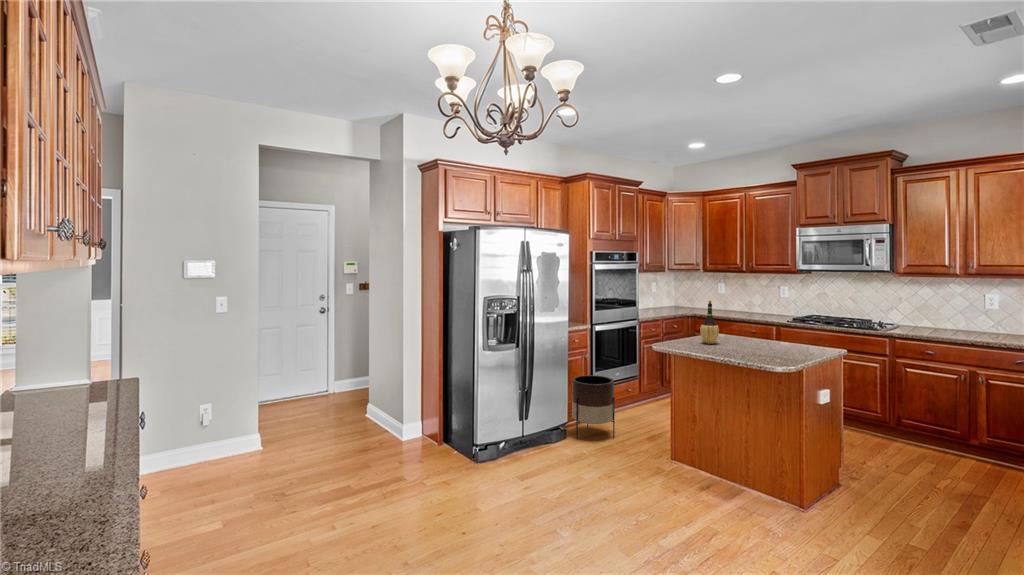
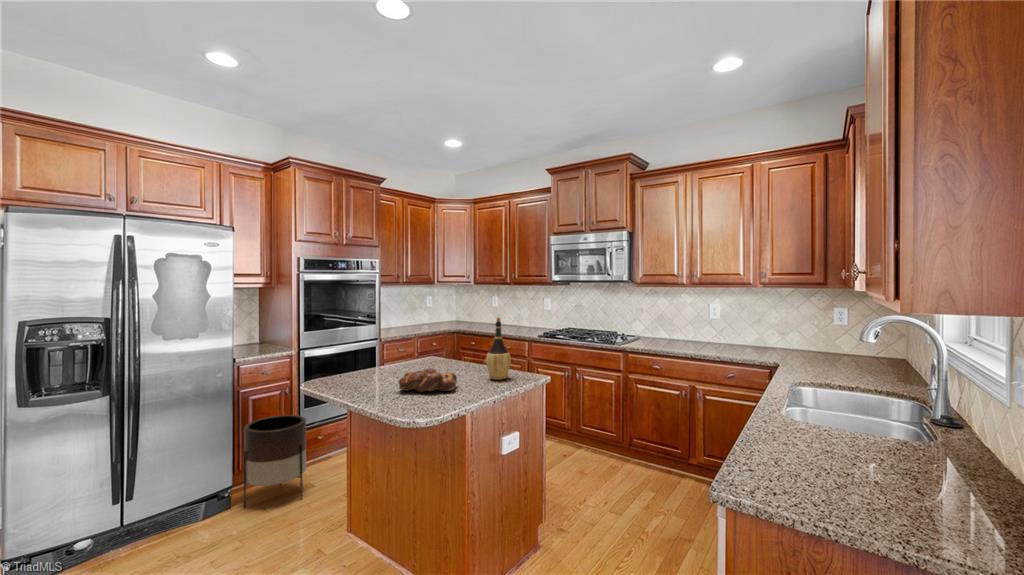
wine bottle: present [700,301,719,344] -> present [486,318,511,380]
bread loaf: none [740,340,788,357] -> present [399,368,457,392]

